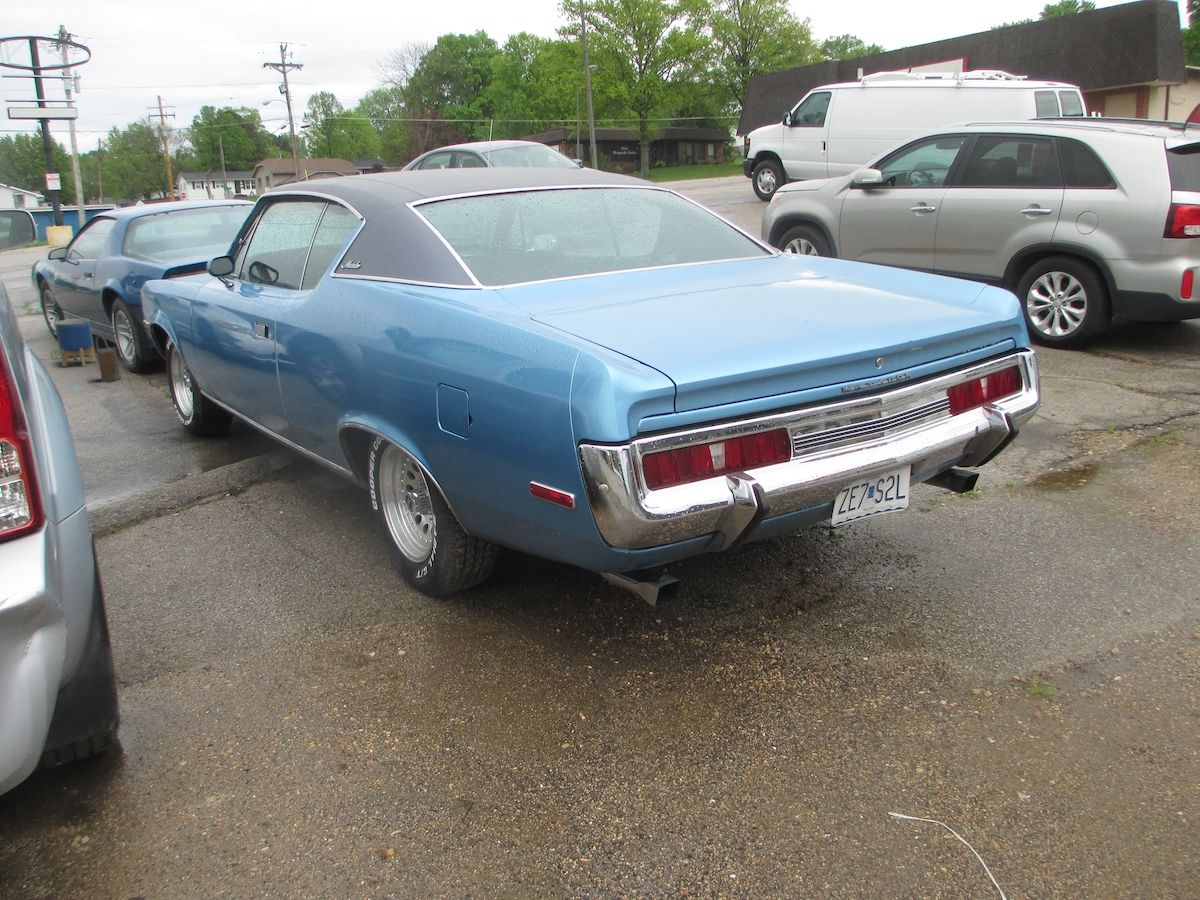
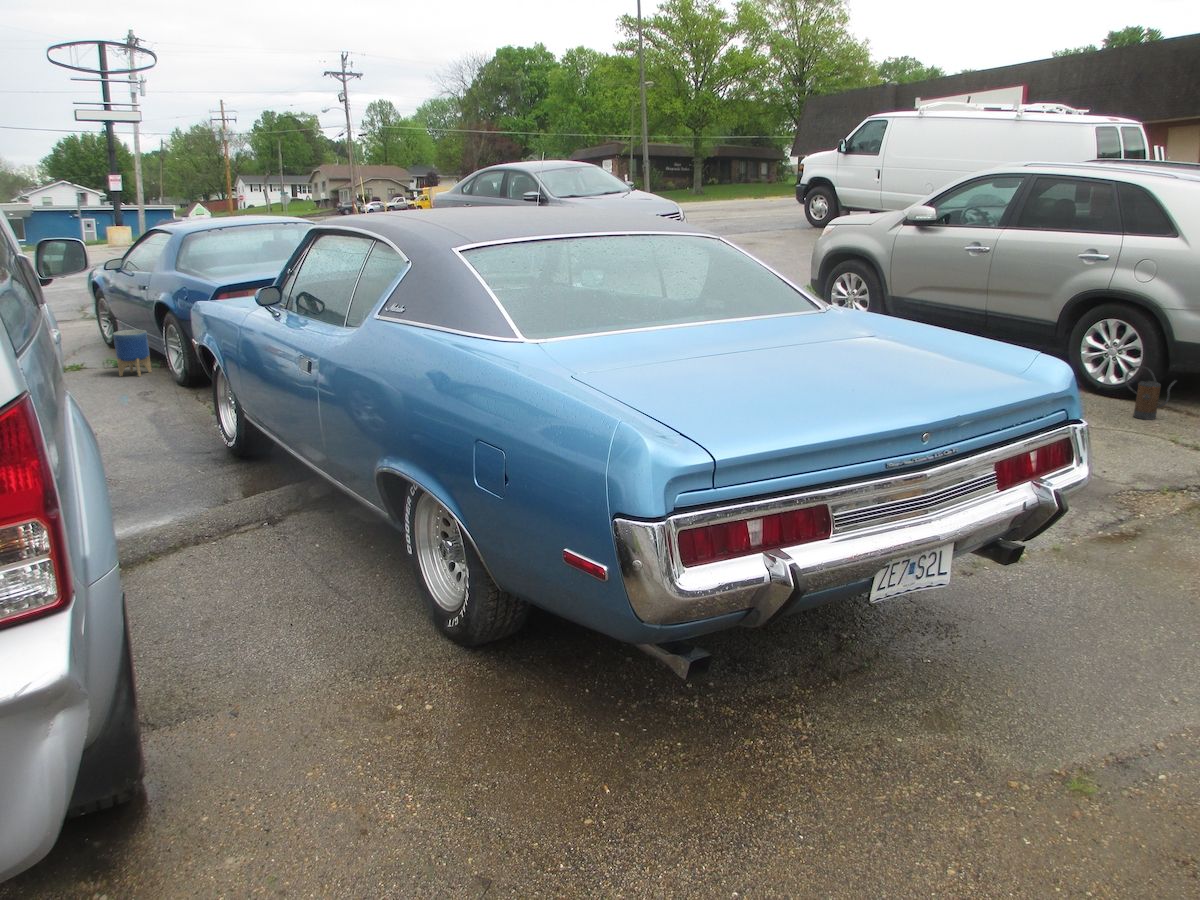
watering can: present [96,335,121,382] -> present [1125,366,1177,420]

